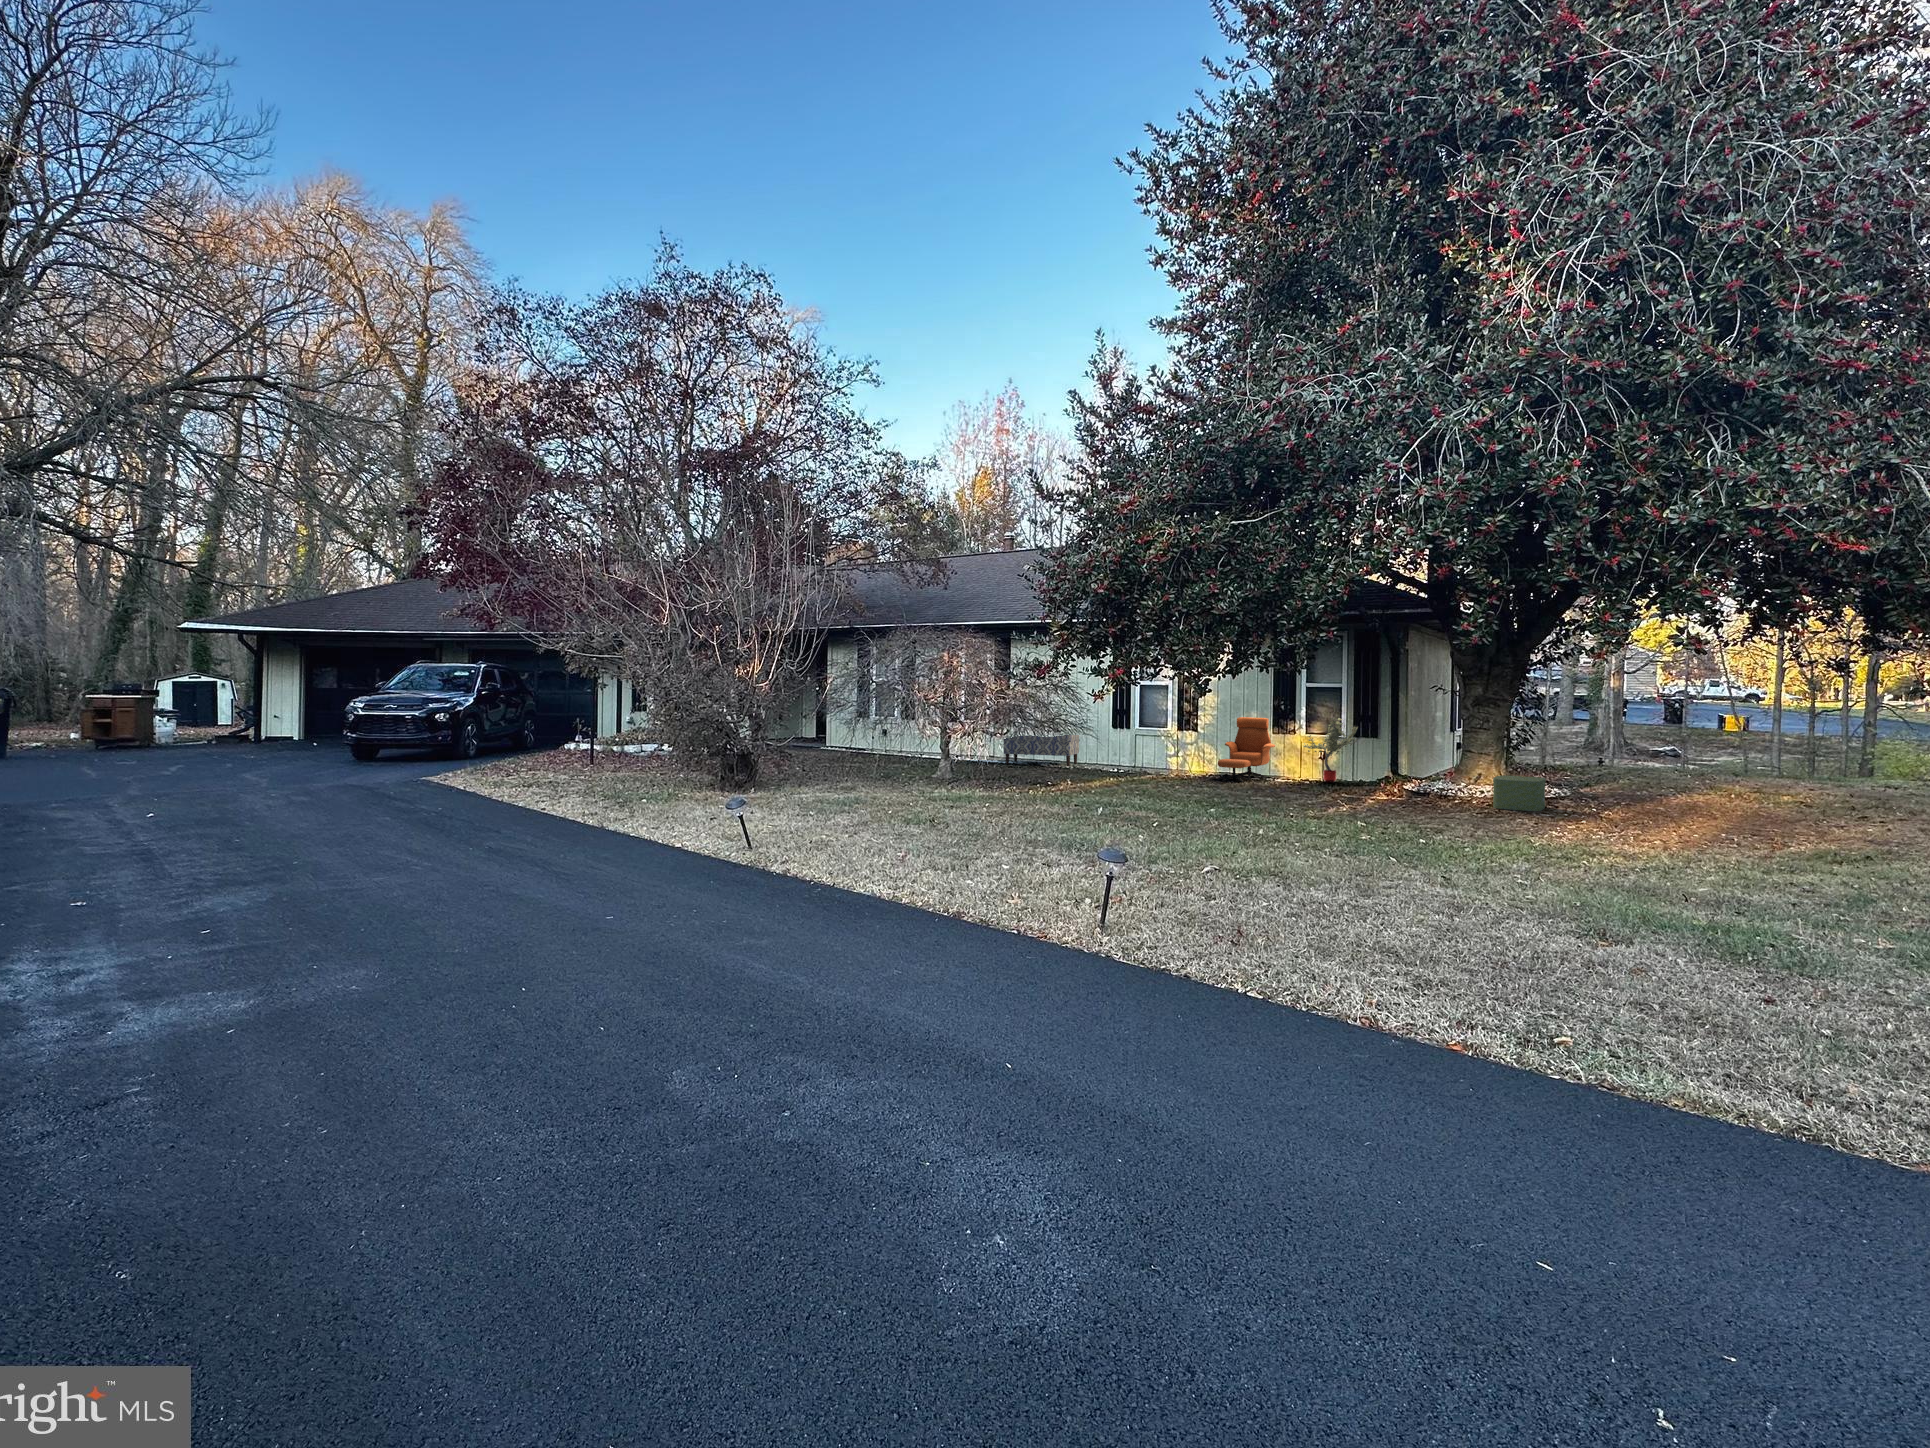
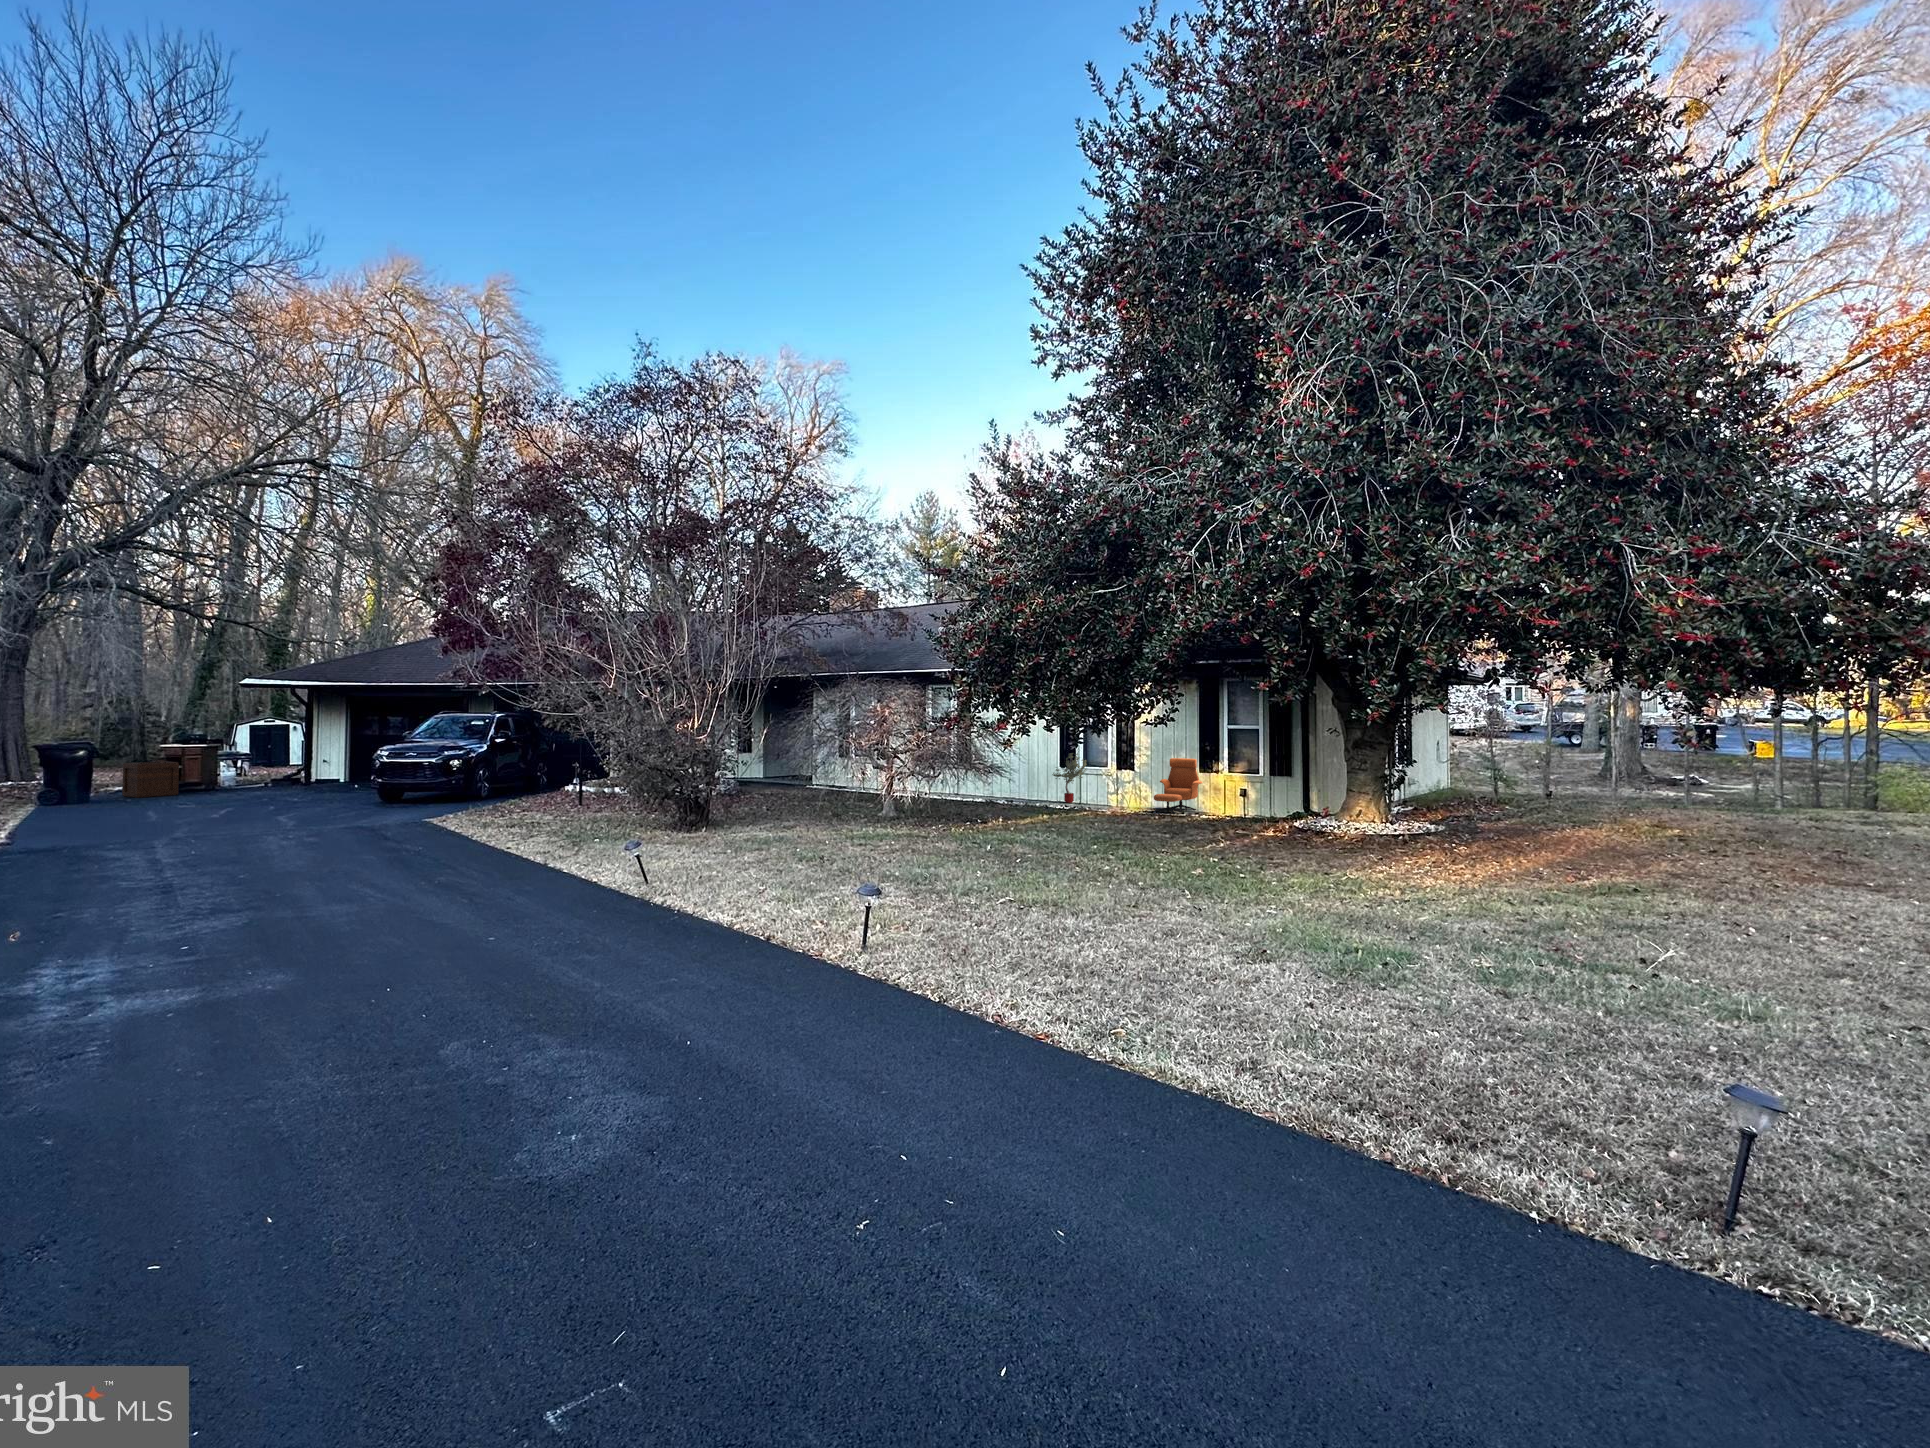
potted tree: present [1303,718,1358,783] -> present [1052,753,1087,803]
wooden crate: none [39,719,102,760] -> present [122,762,179,798]
bench: present [1004,735,1079,766] -> none [970,769,1035,801]
storage box: present [1493,775,1546,811] -> none [1388,807,1433,837]

